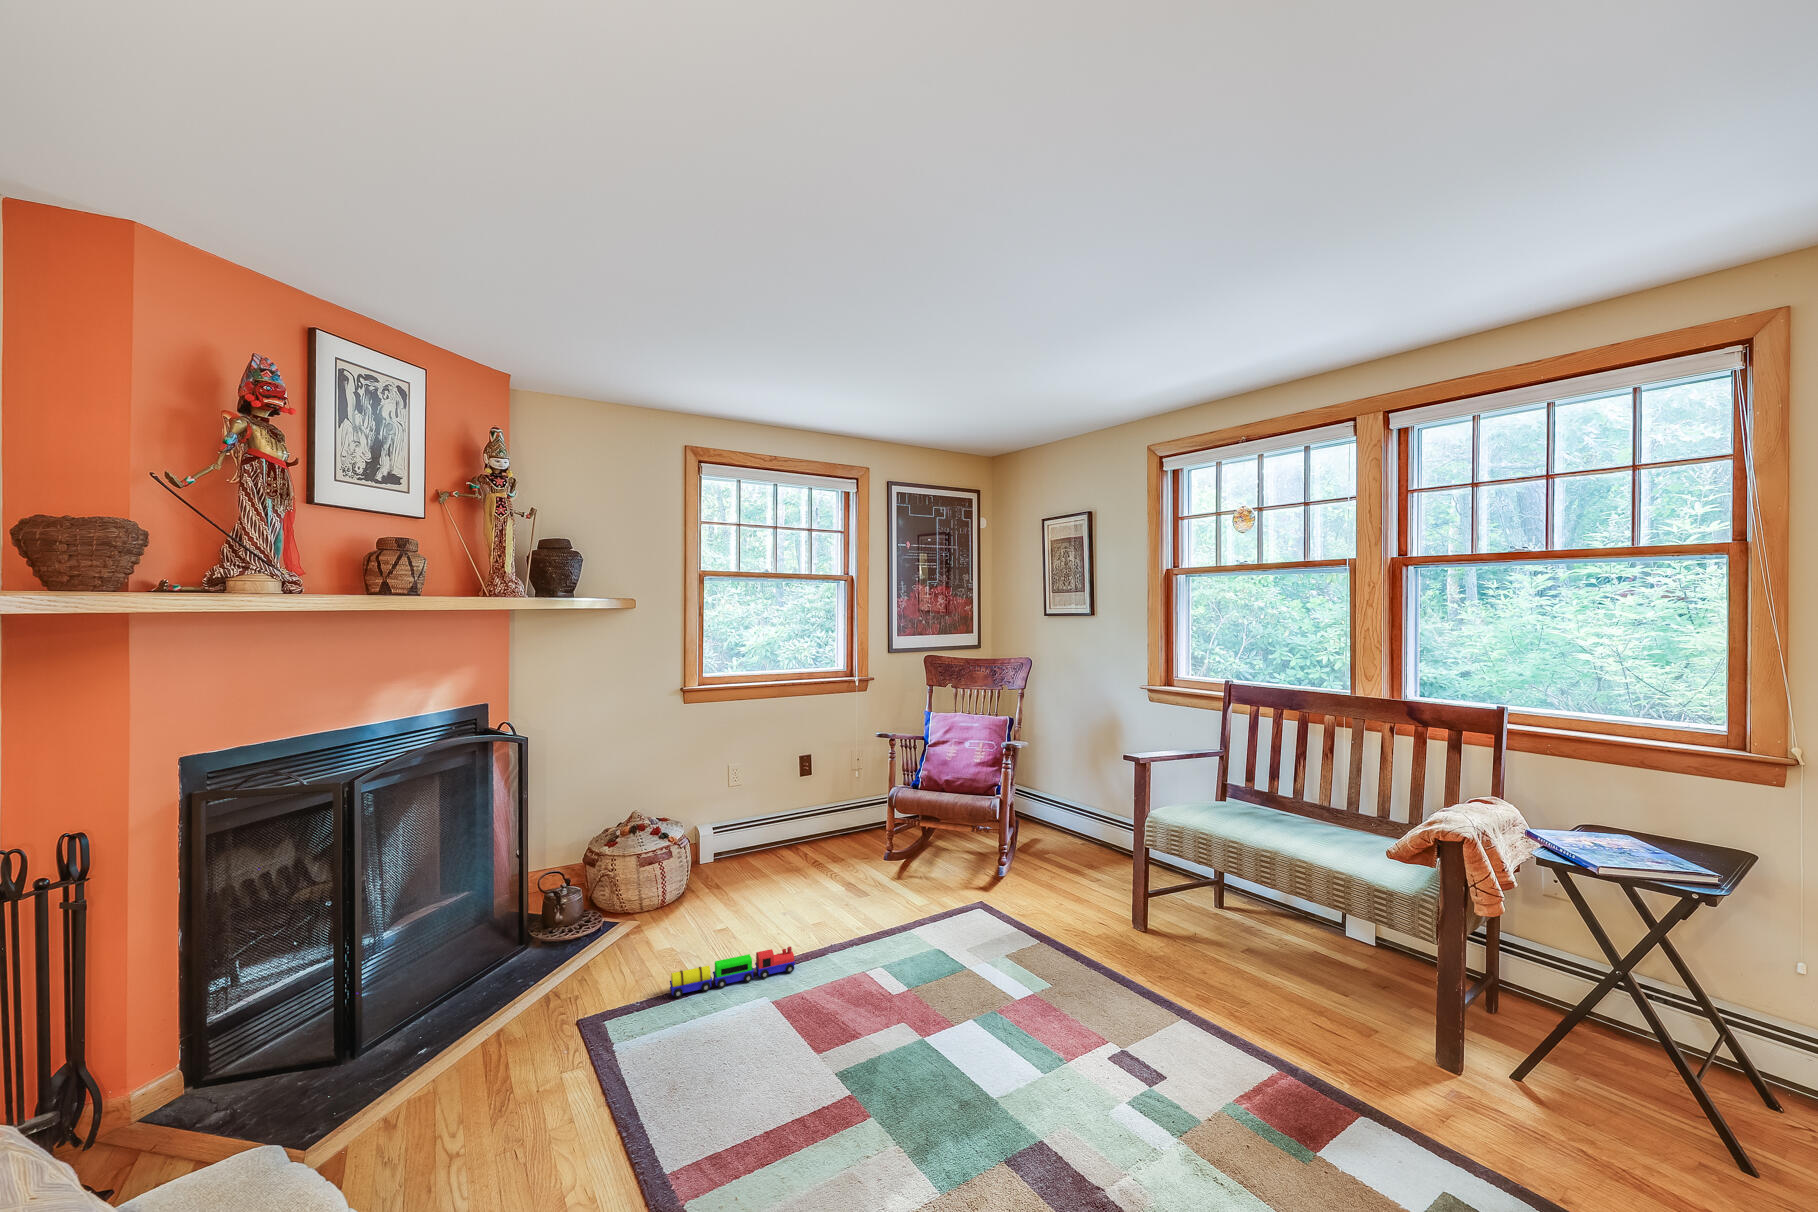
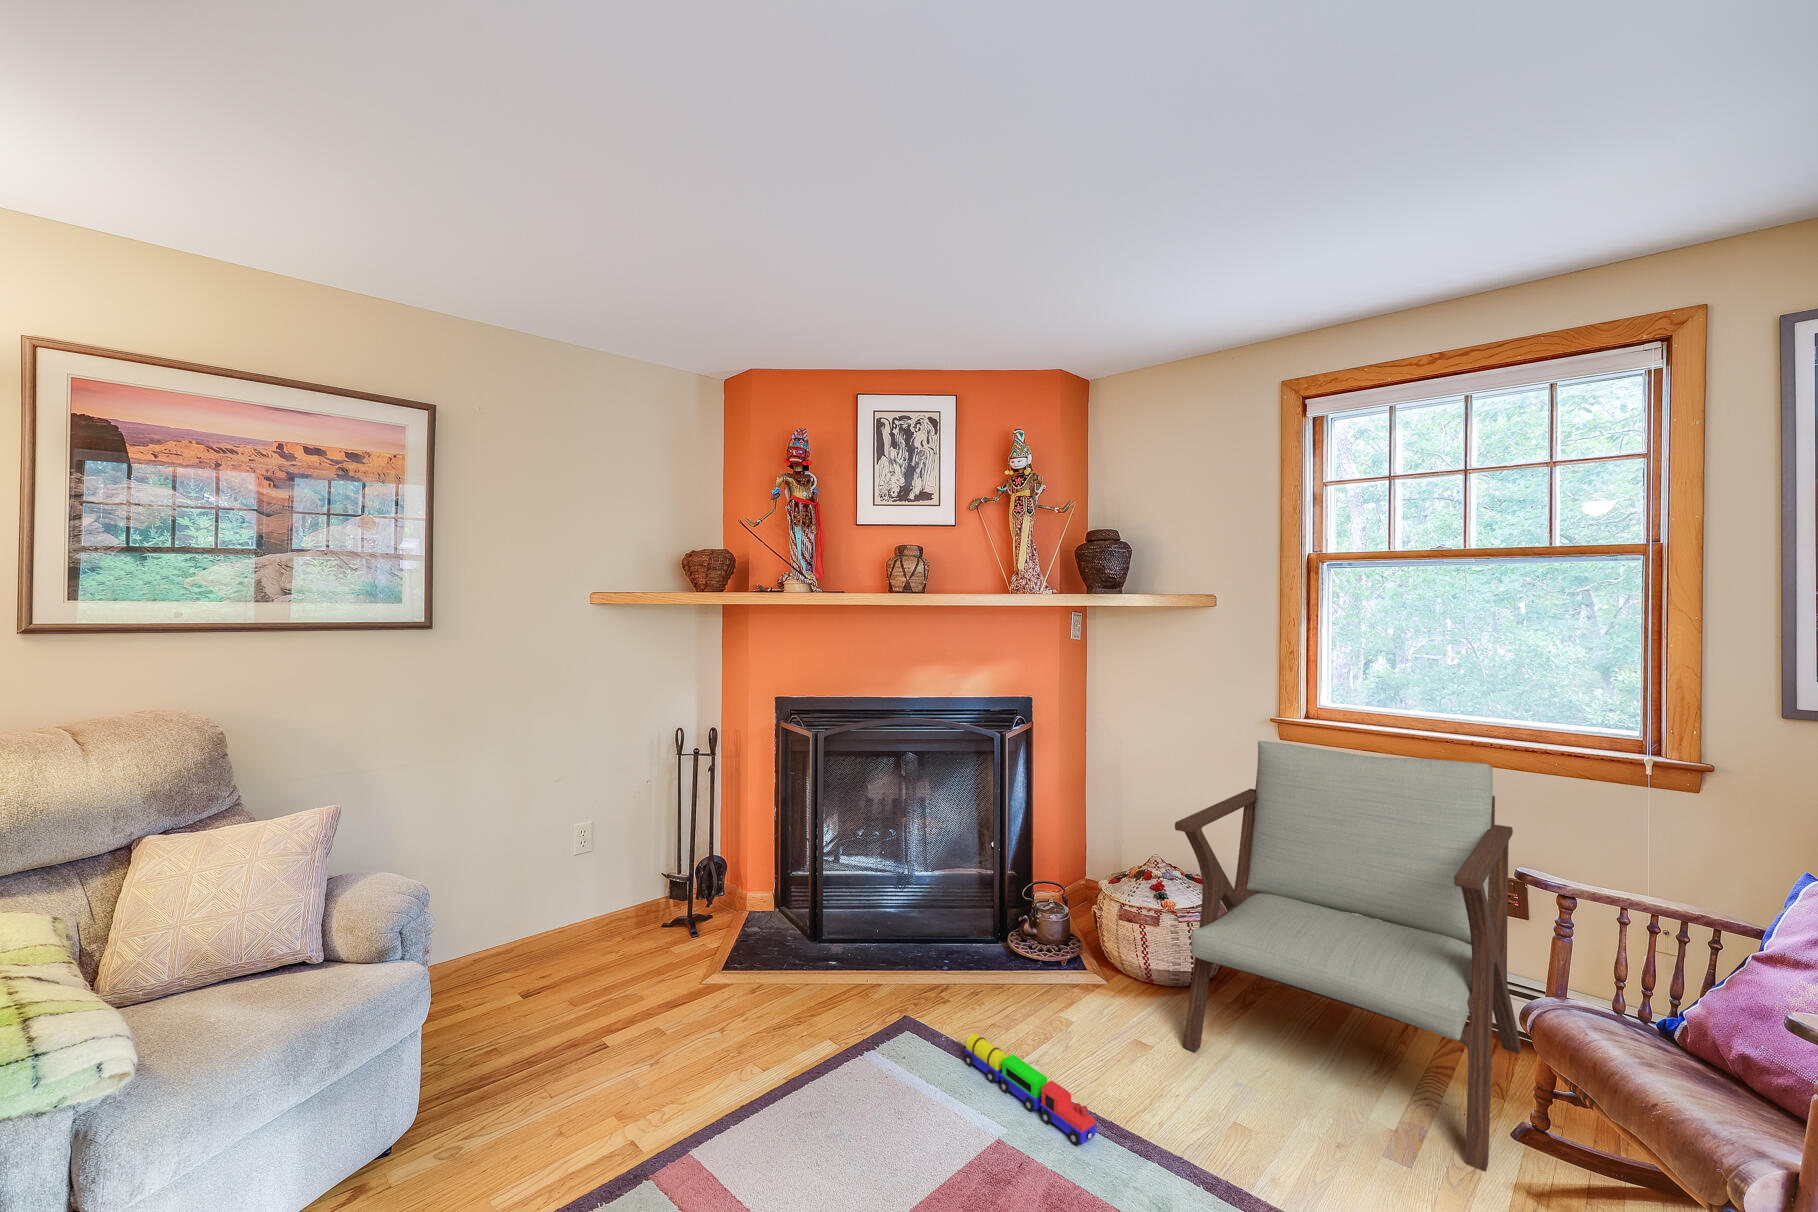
lounge chair: none [689,698,878,916] -> present [1175,741,1521,1171]

